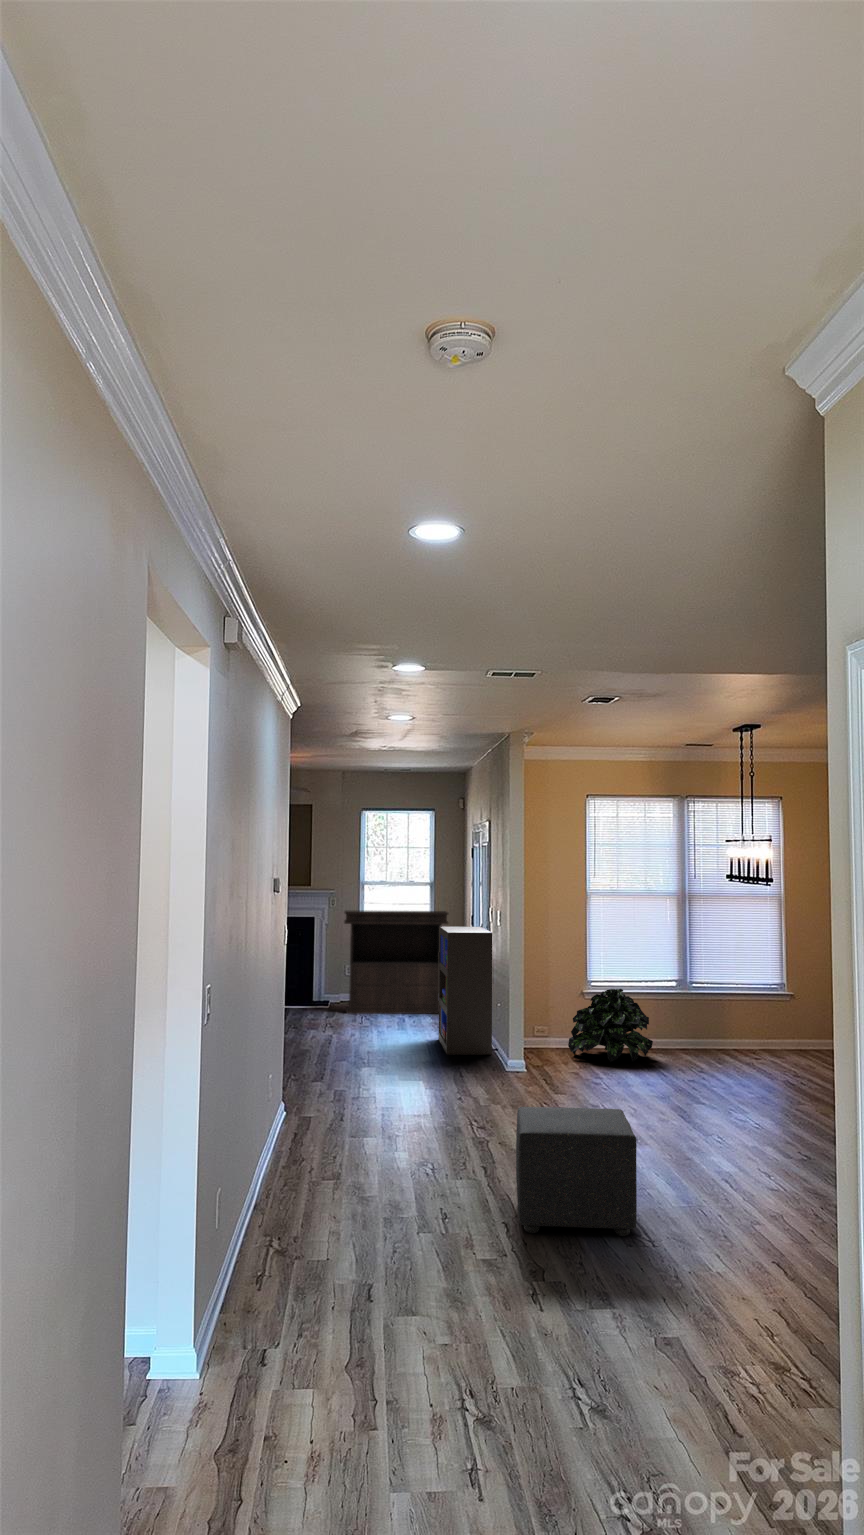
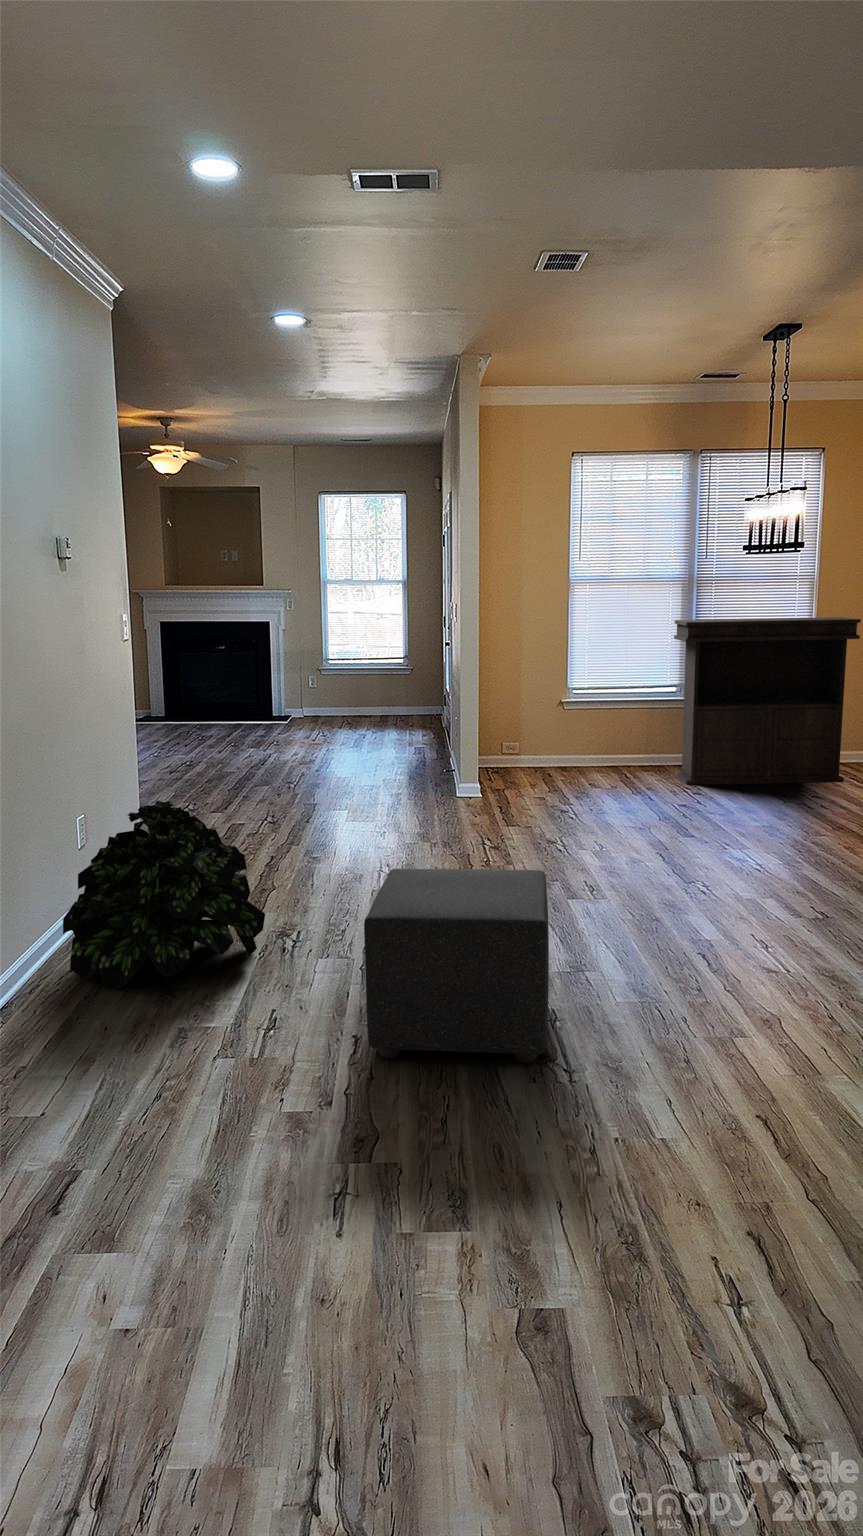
console table: present [344,911,448,1014] -> present [674,617,861,785]
bookshelf: present [439,927,493,1055] -> none [391,626,449,778]
potted plant: present [568,989,653,1062] -> present [63,801,265,989]

